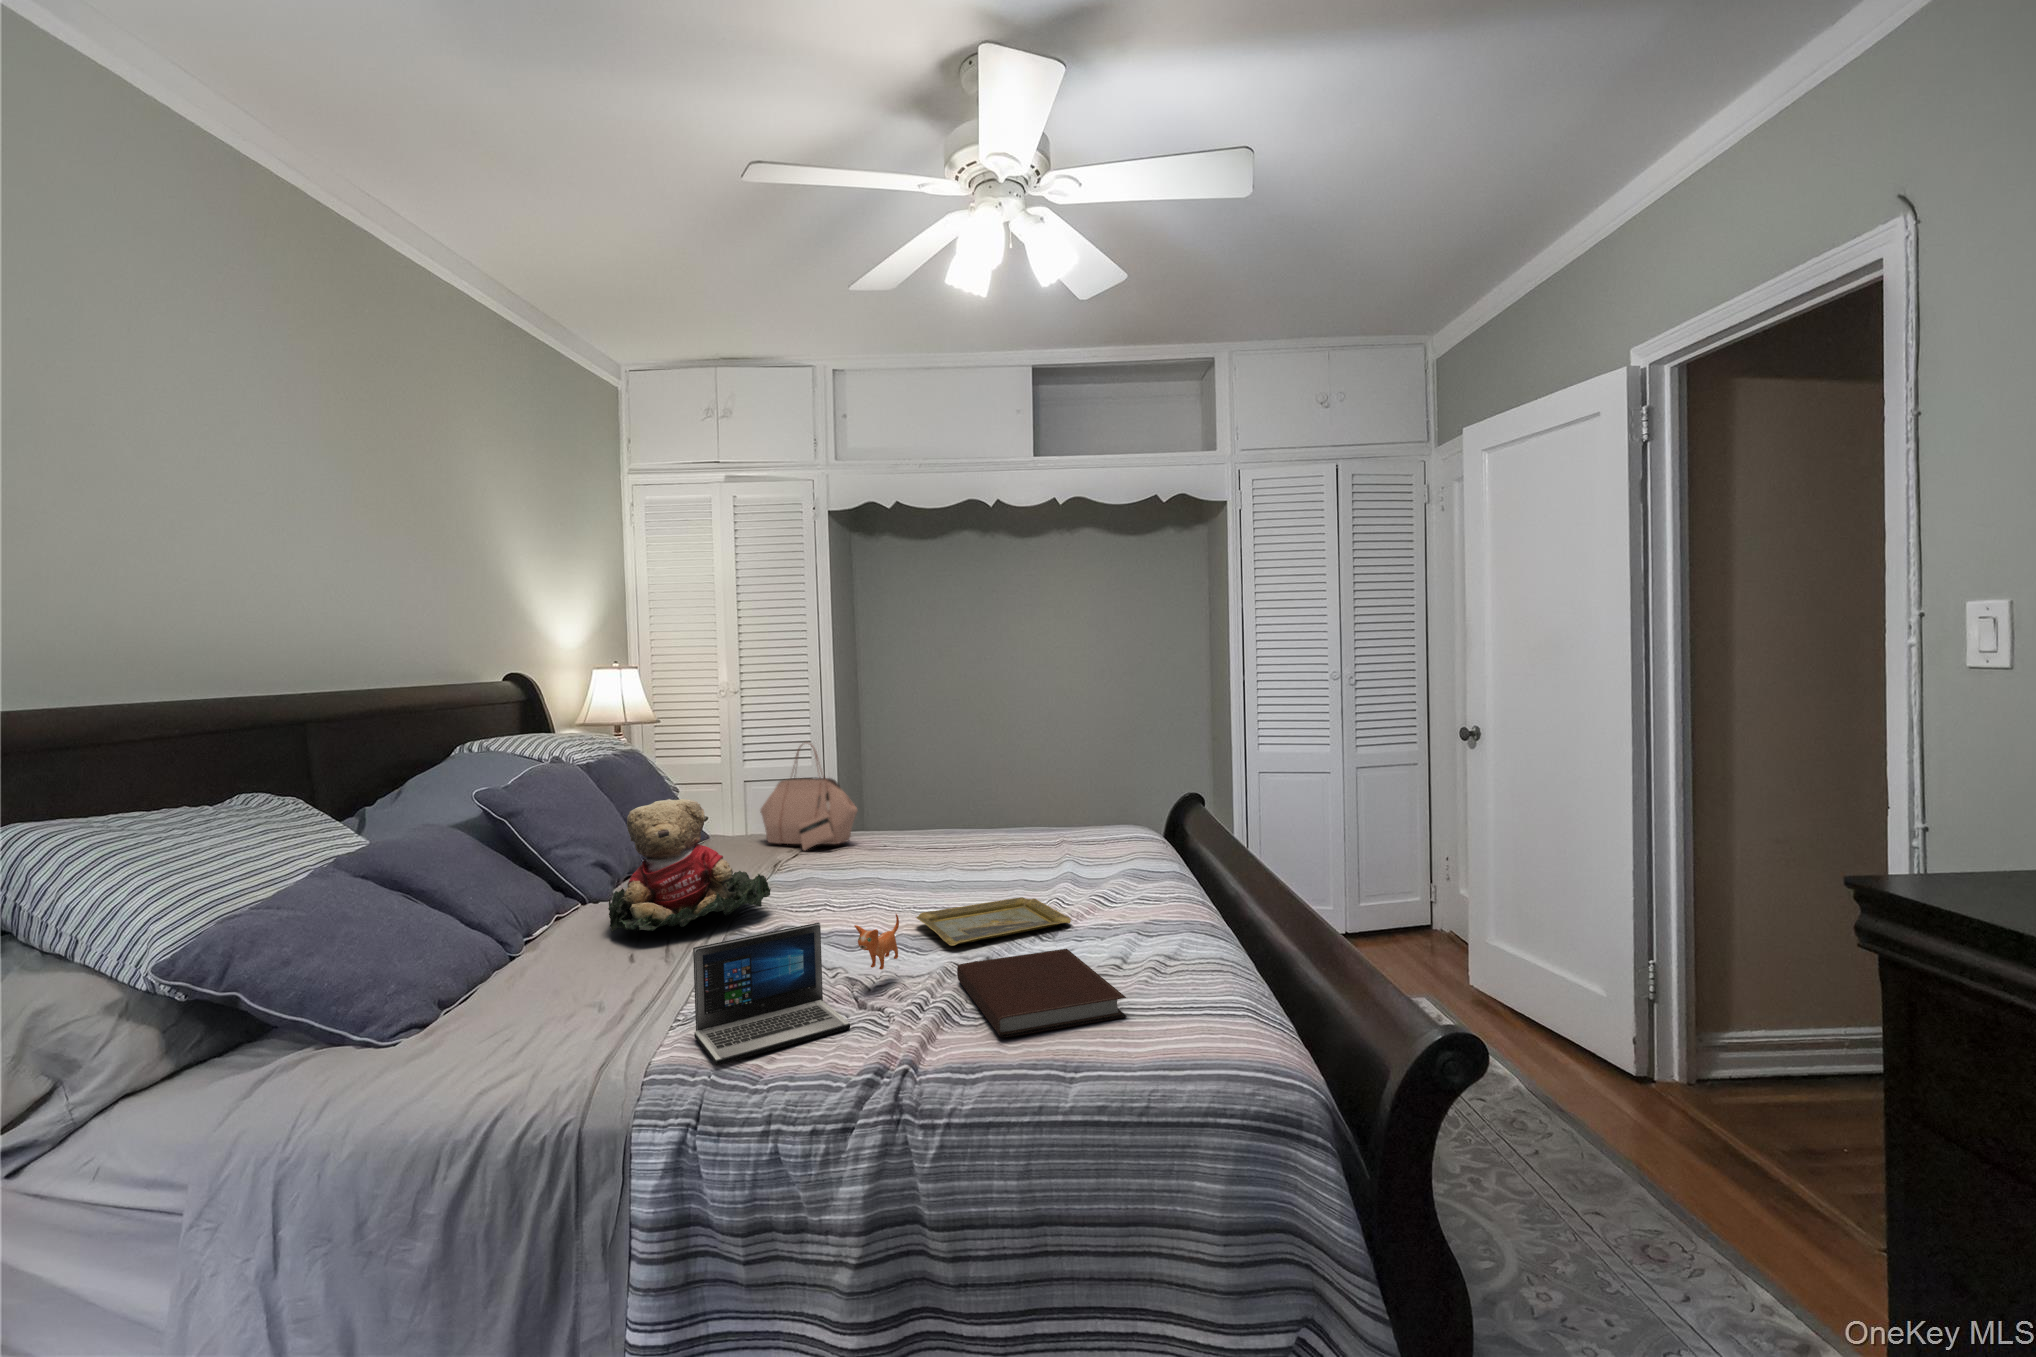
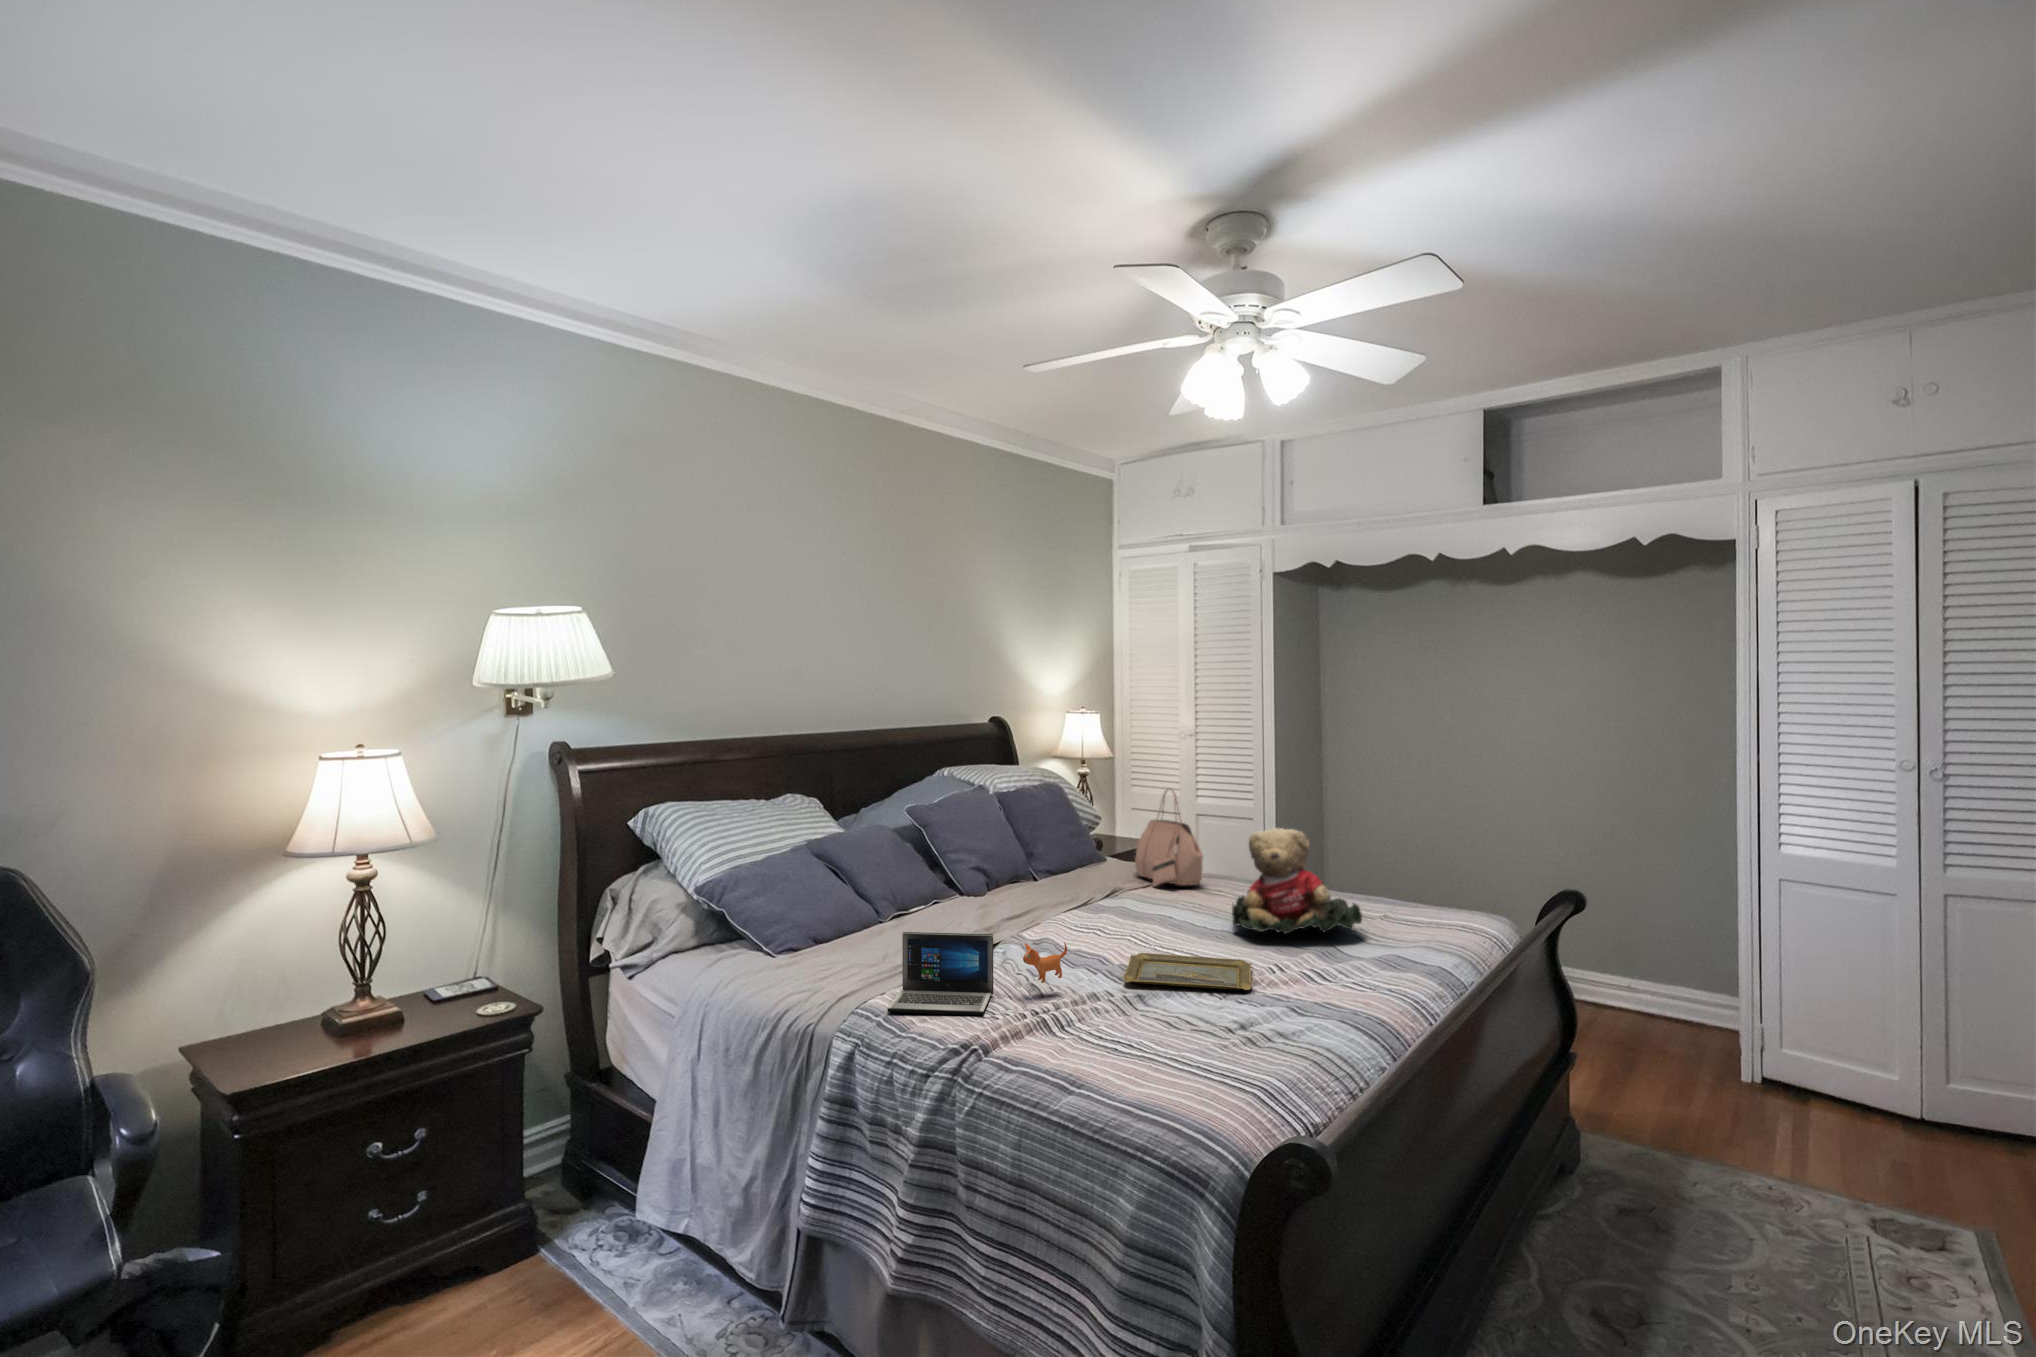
teddy bear: present [608,799,771,931] -> present [1232,828,1362,934]
notebook: present [957,949,1127,1037] -> none [1052,994,1191,1065]

